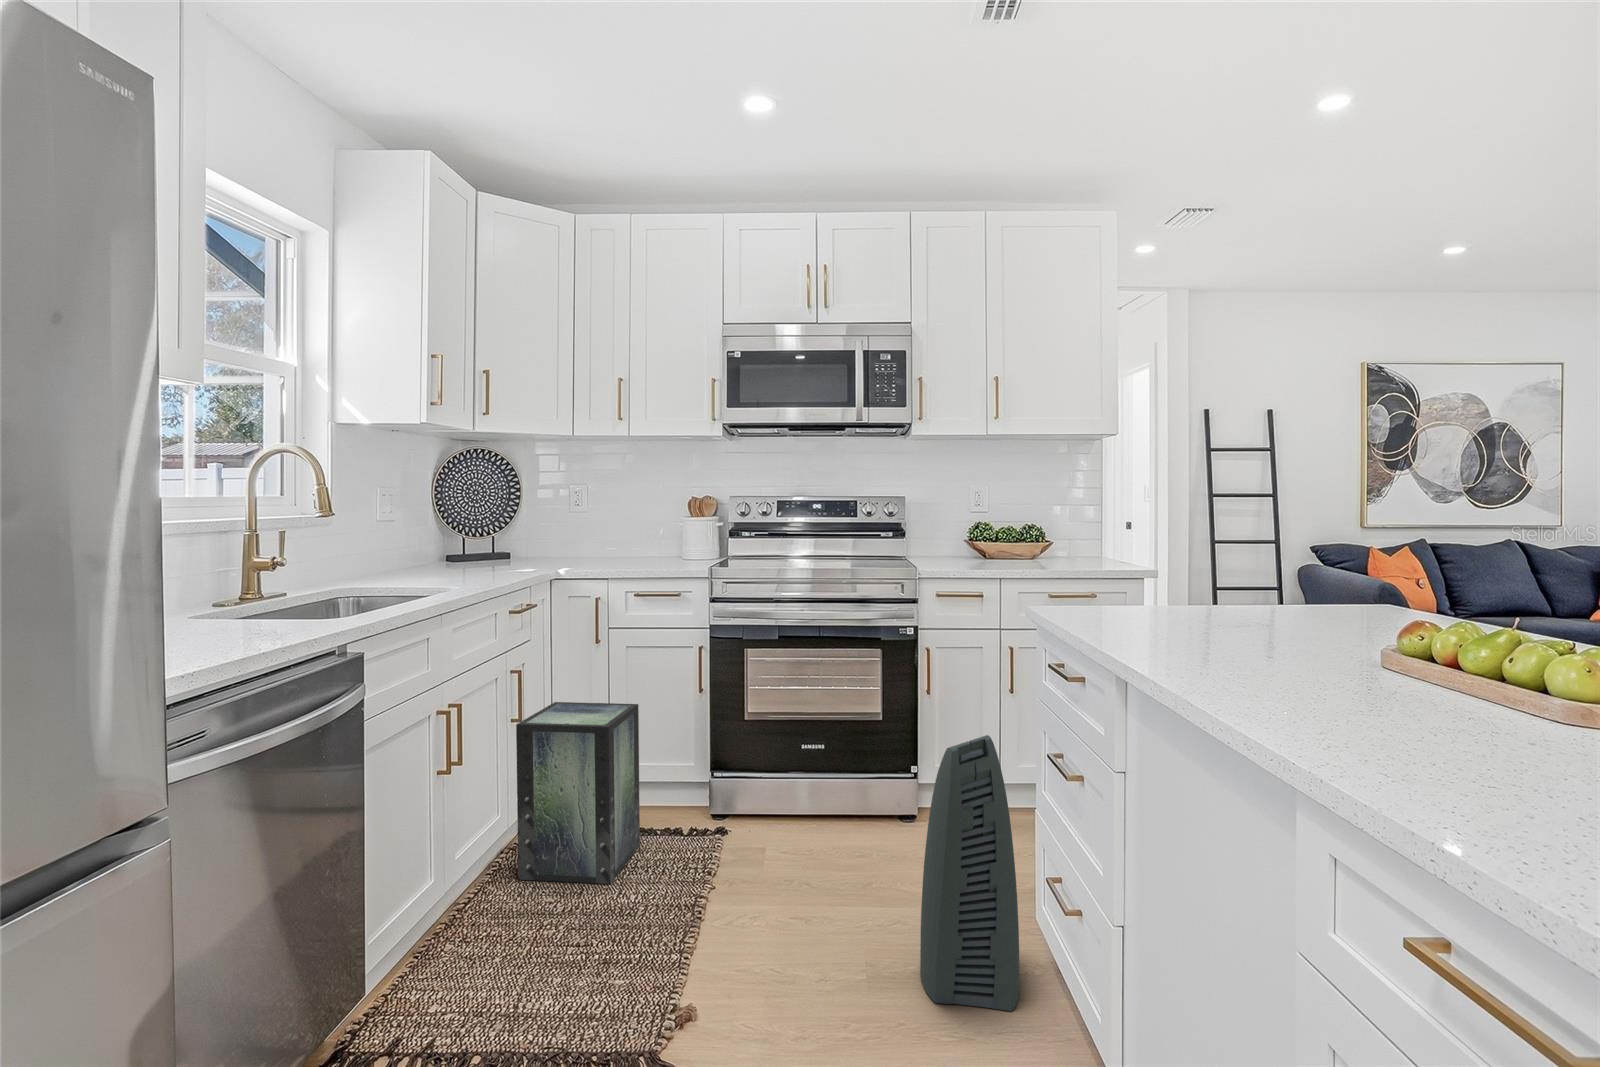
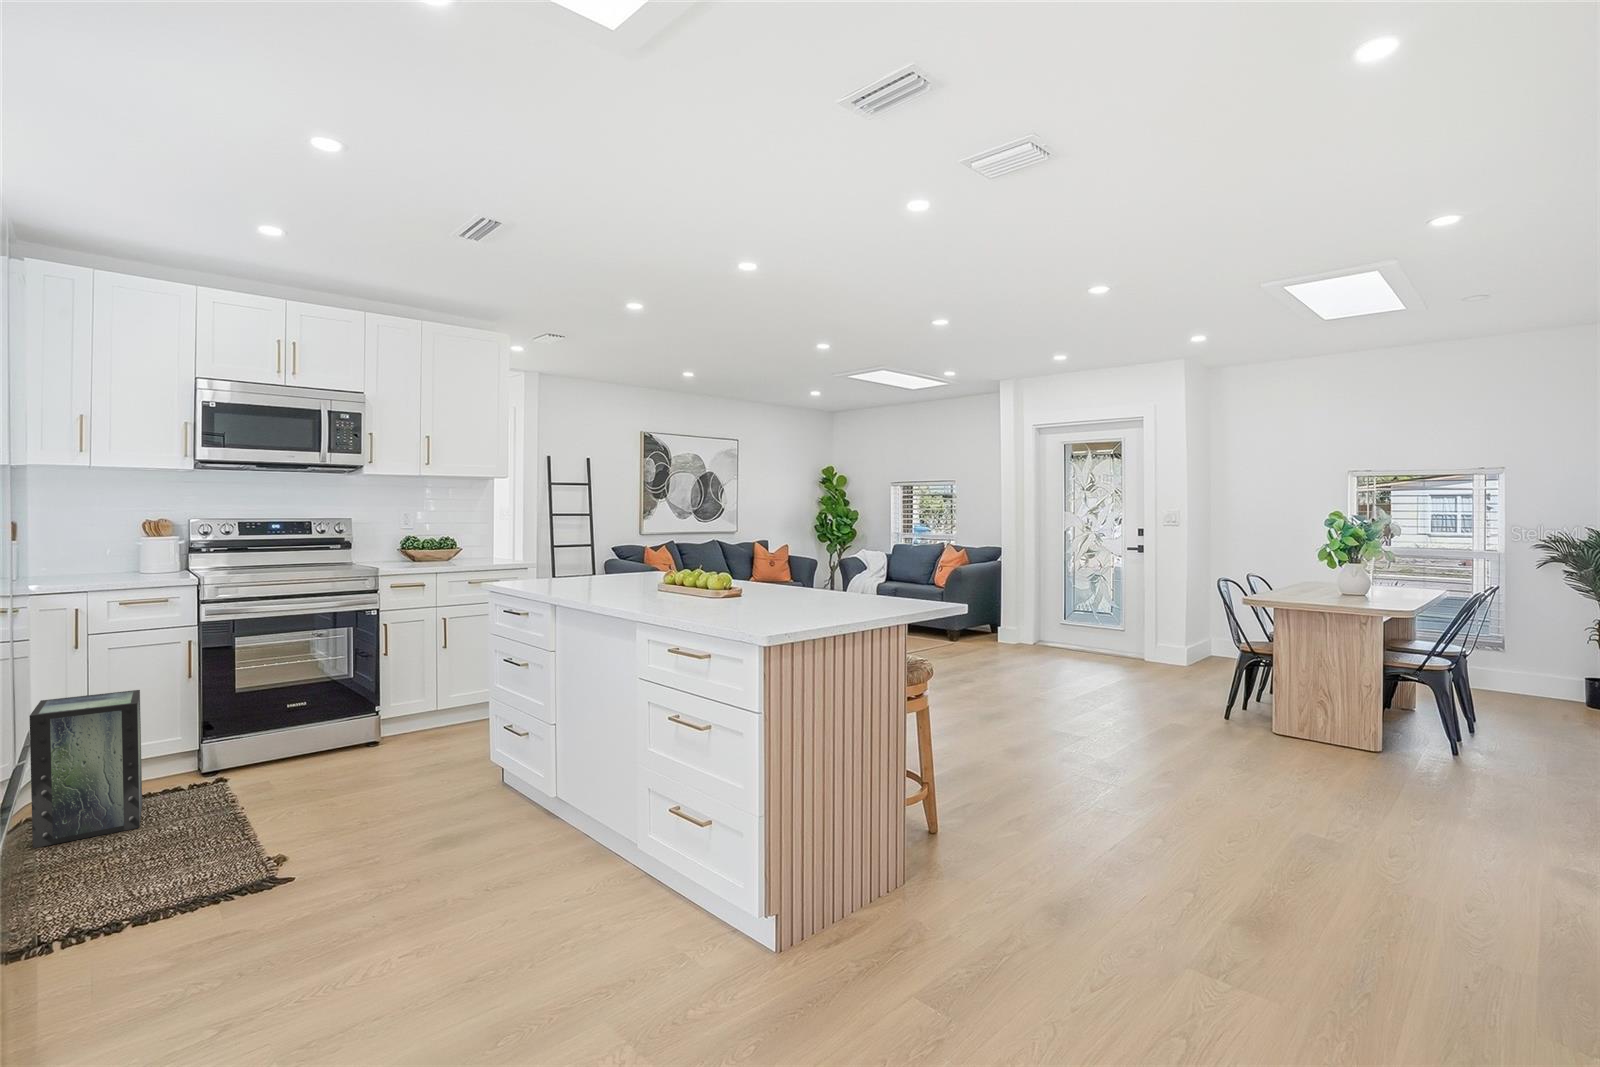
air purifier: present [920,735,1019,1011] -> none [423,657,485,807]

